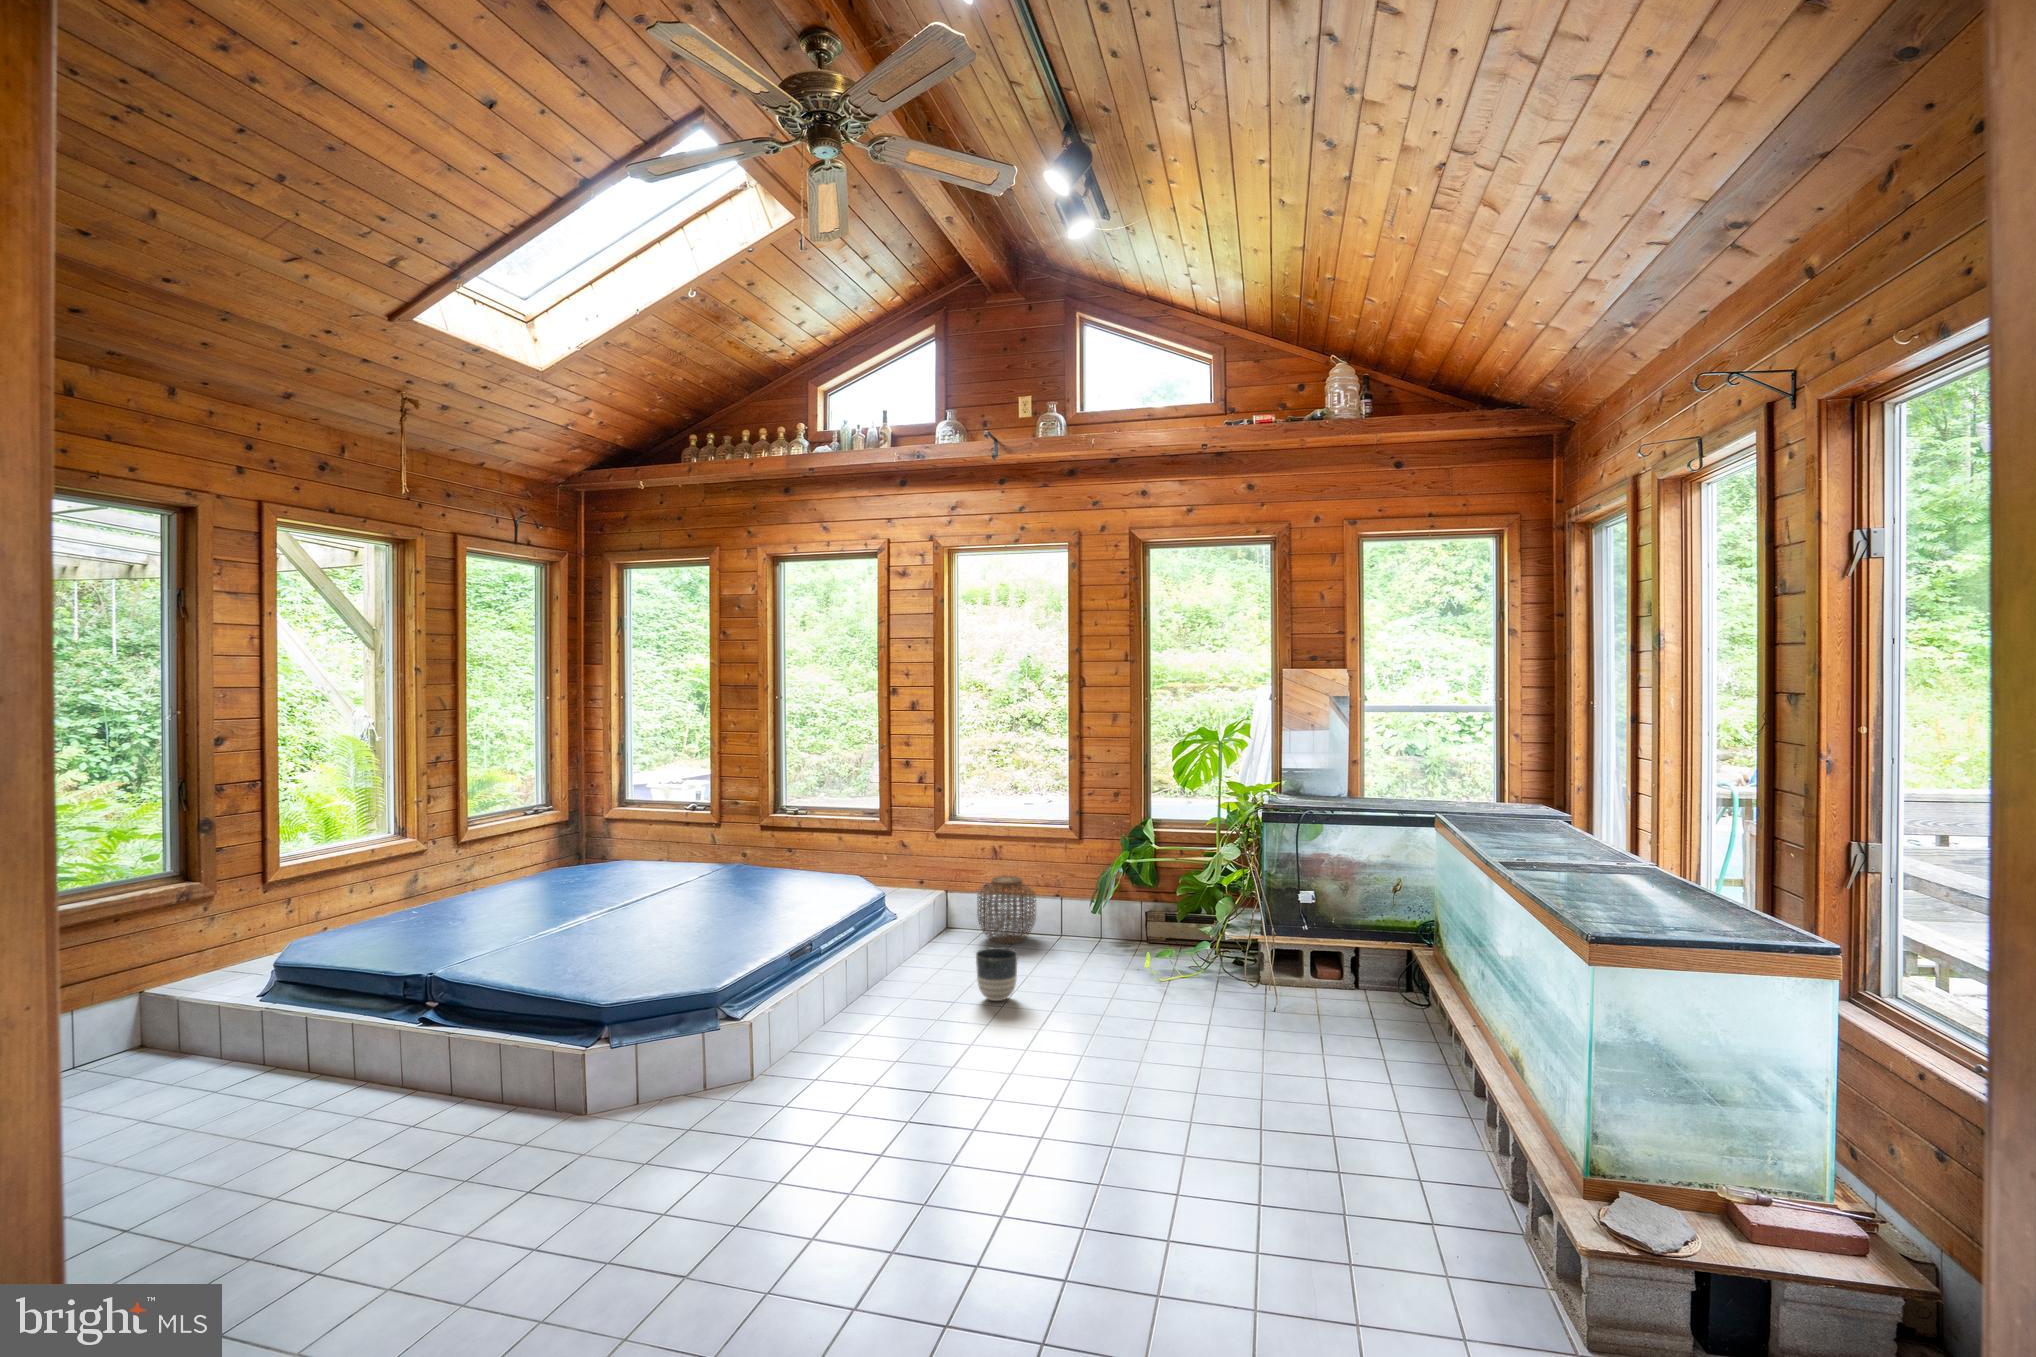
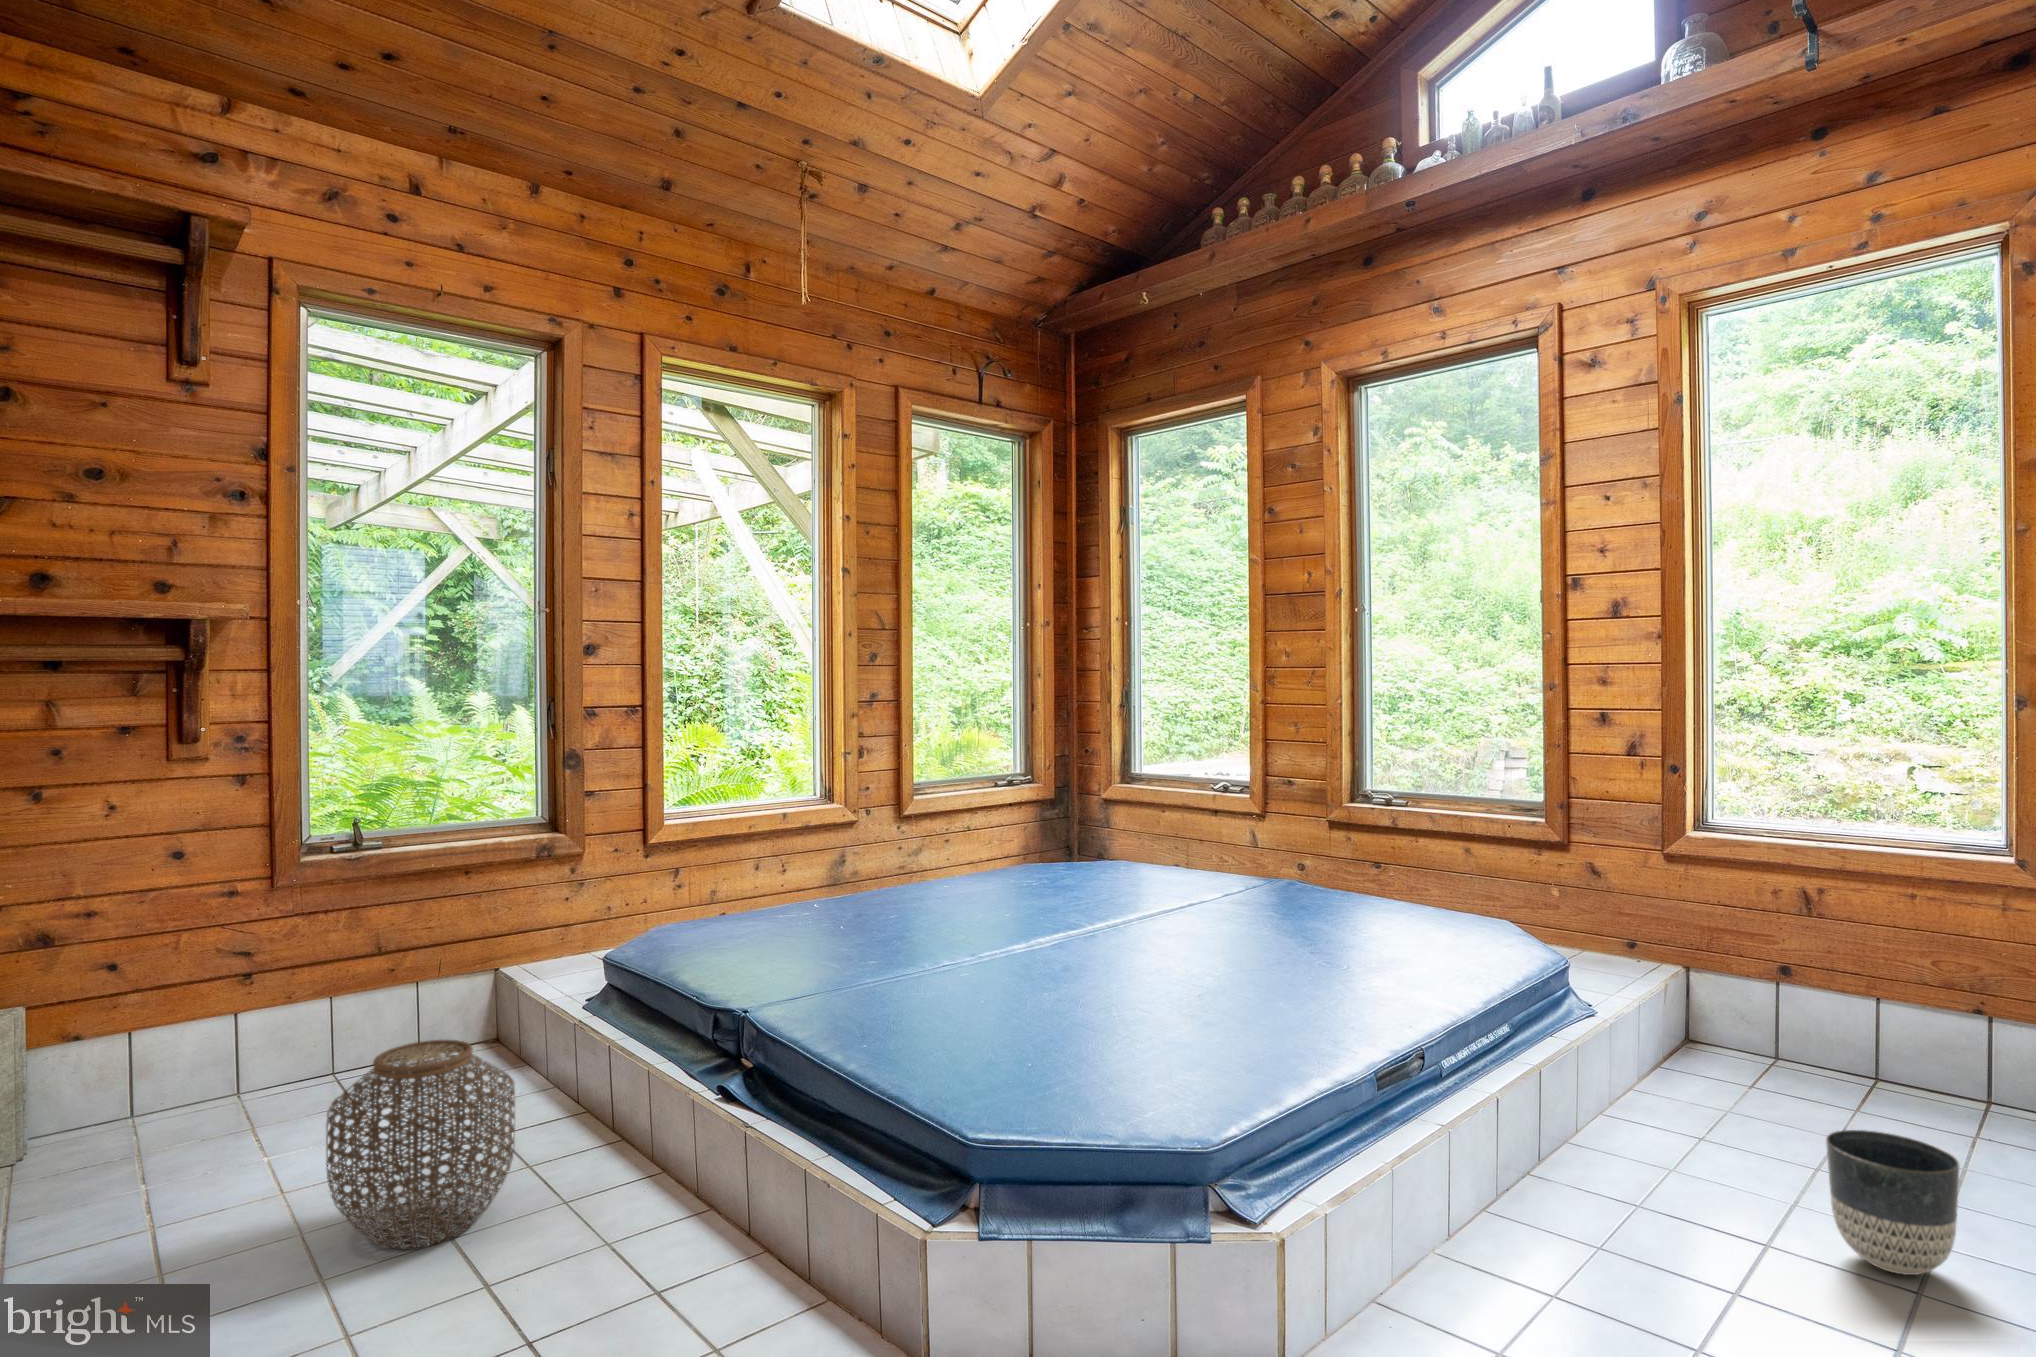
woven basket: present [977,876,1036,944] -> present [326,1040,515,1249]

